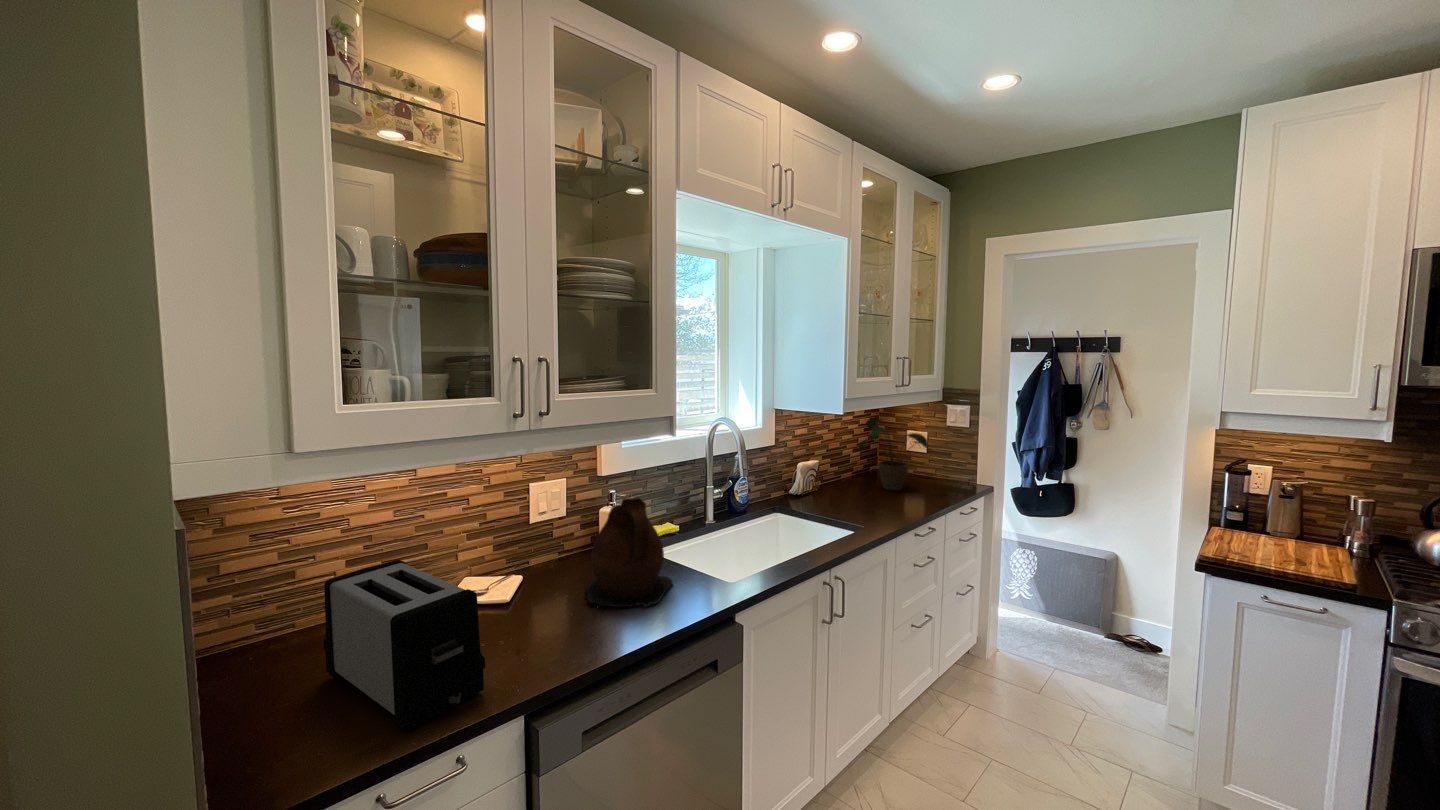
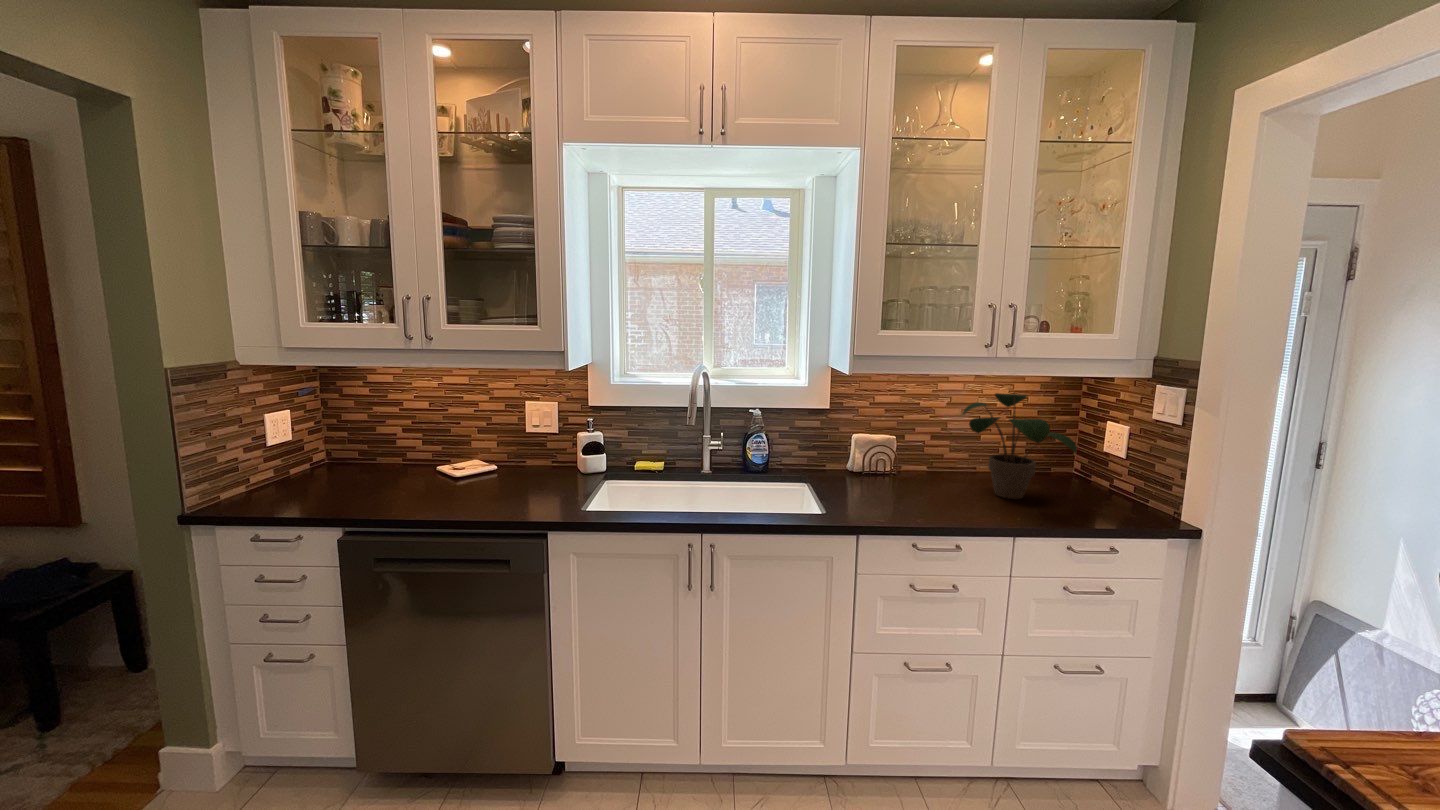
ceramic pitcher: present [585,497,673,607] -> none [475,414,557,506]
toaster: present [323,560,485,731] -> none [271,426,376,514]

